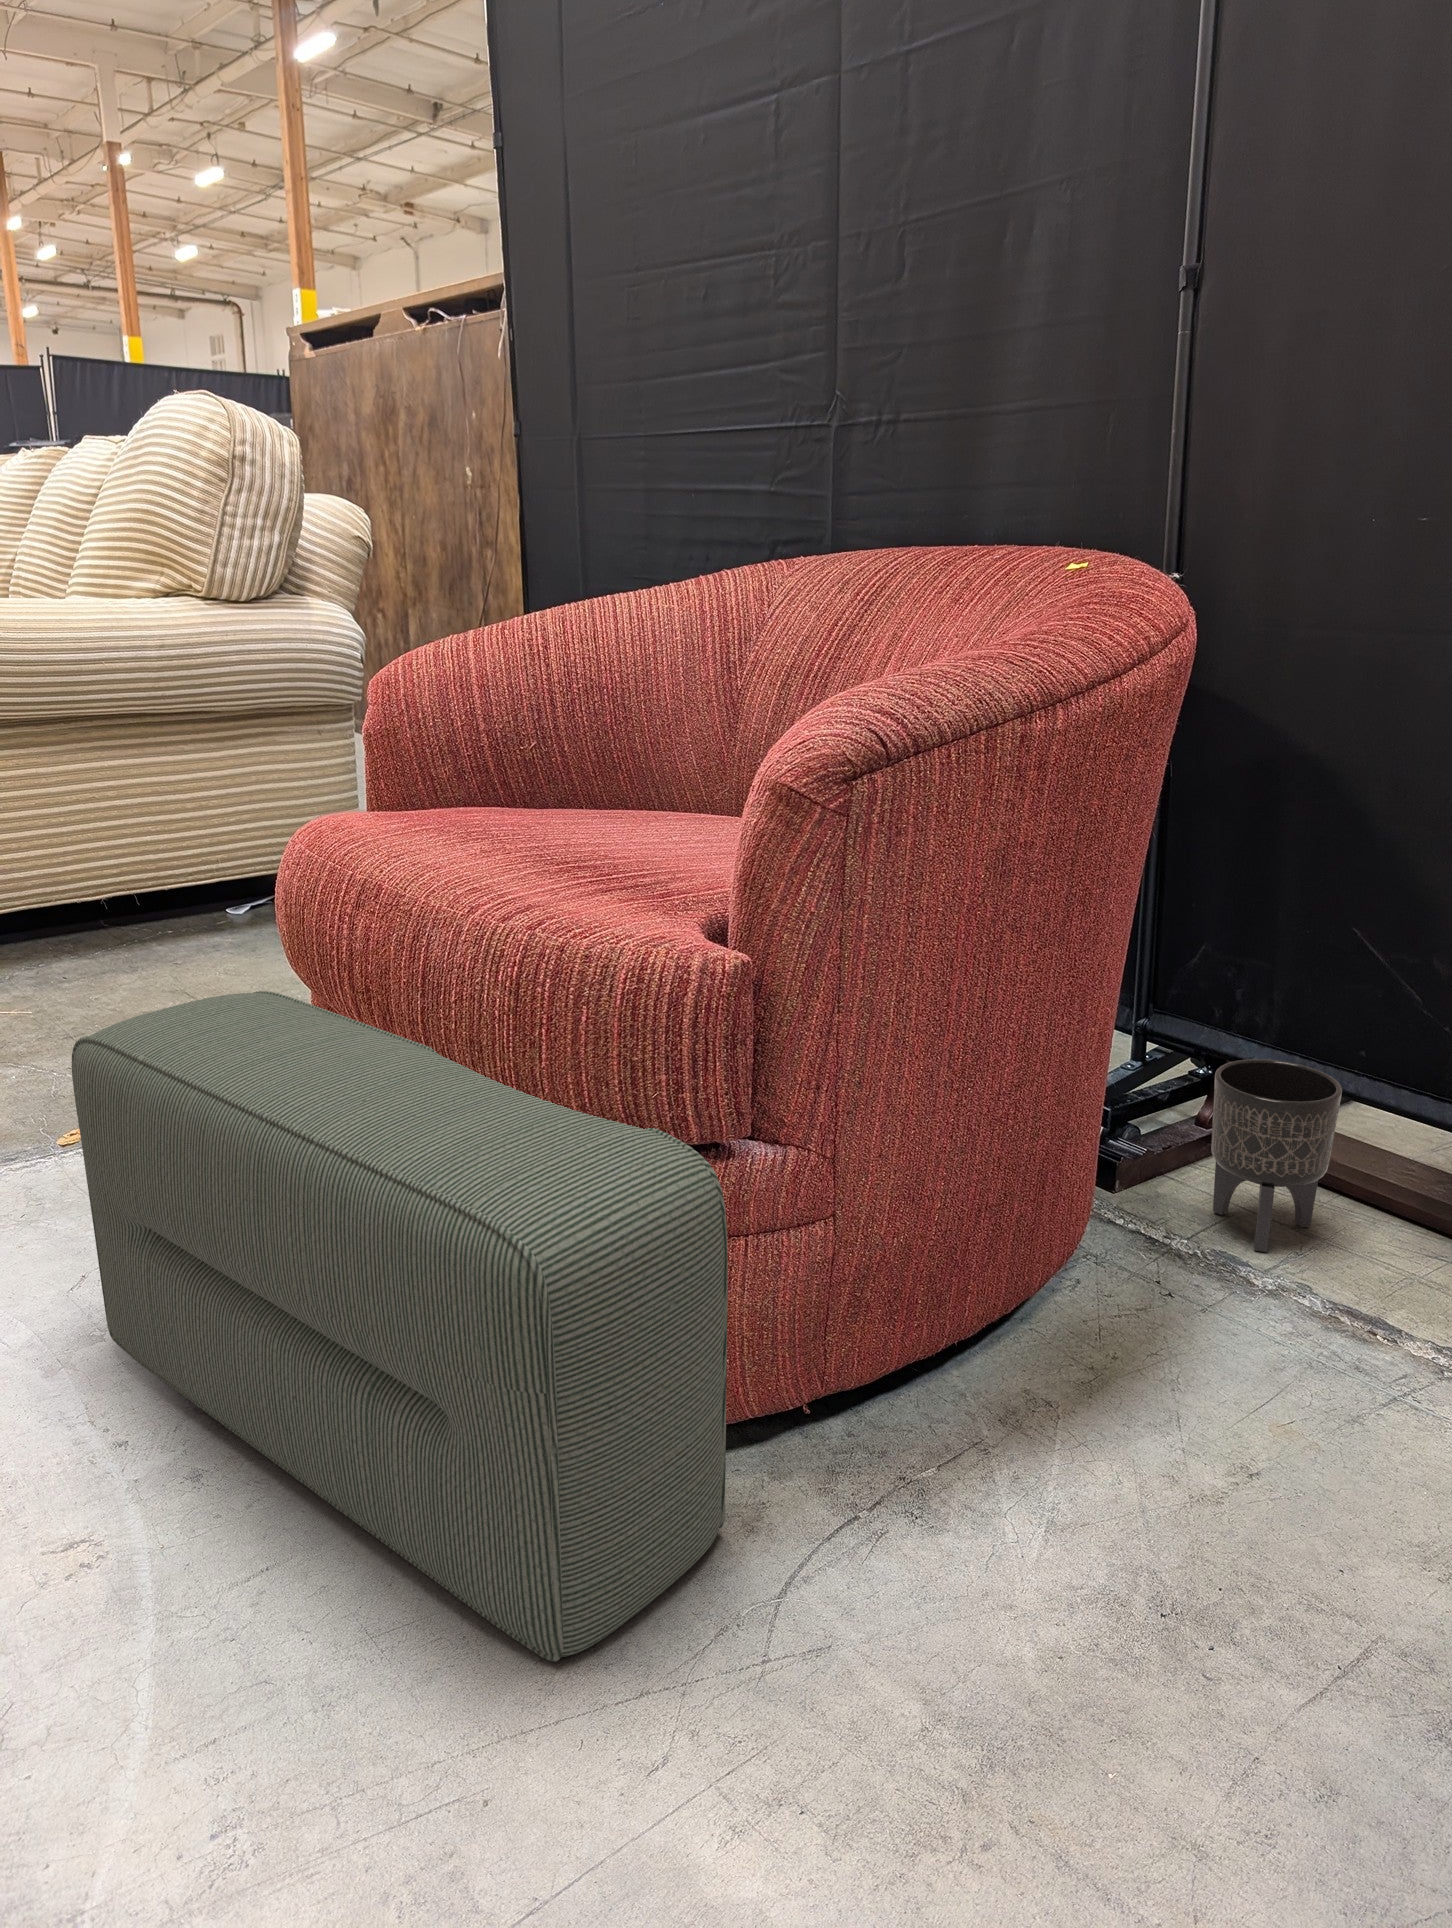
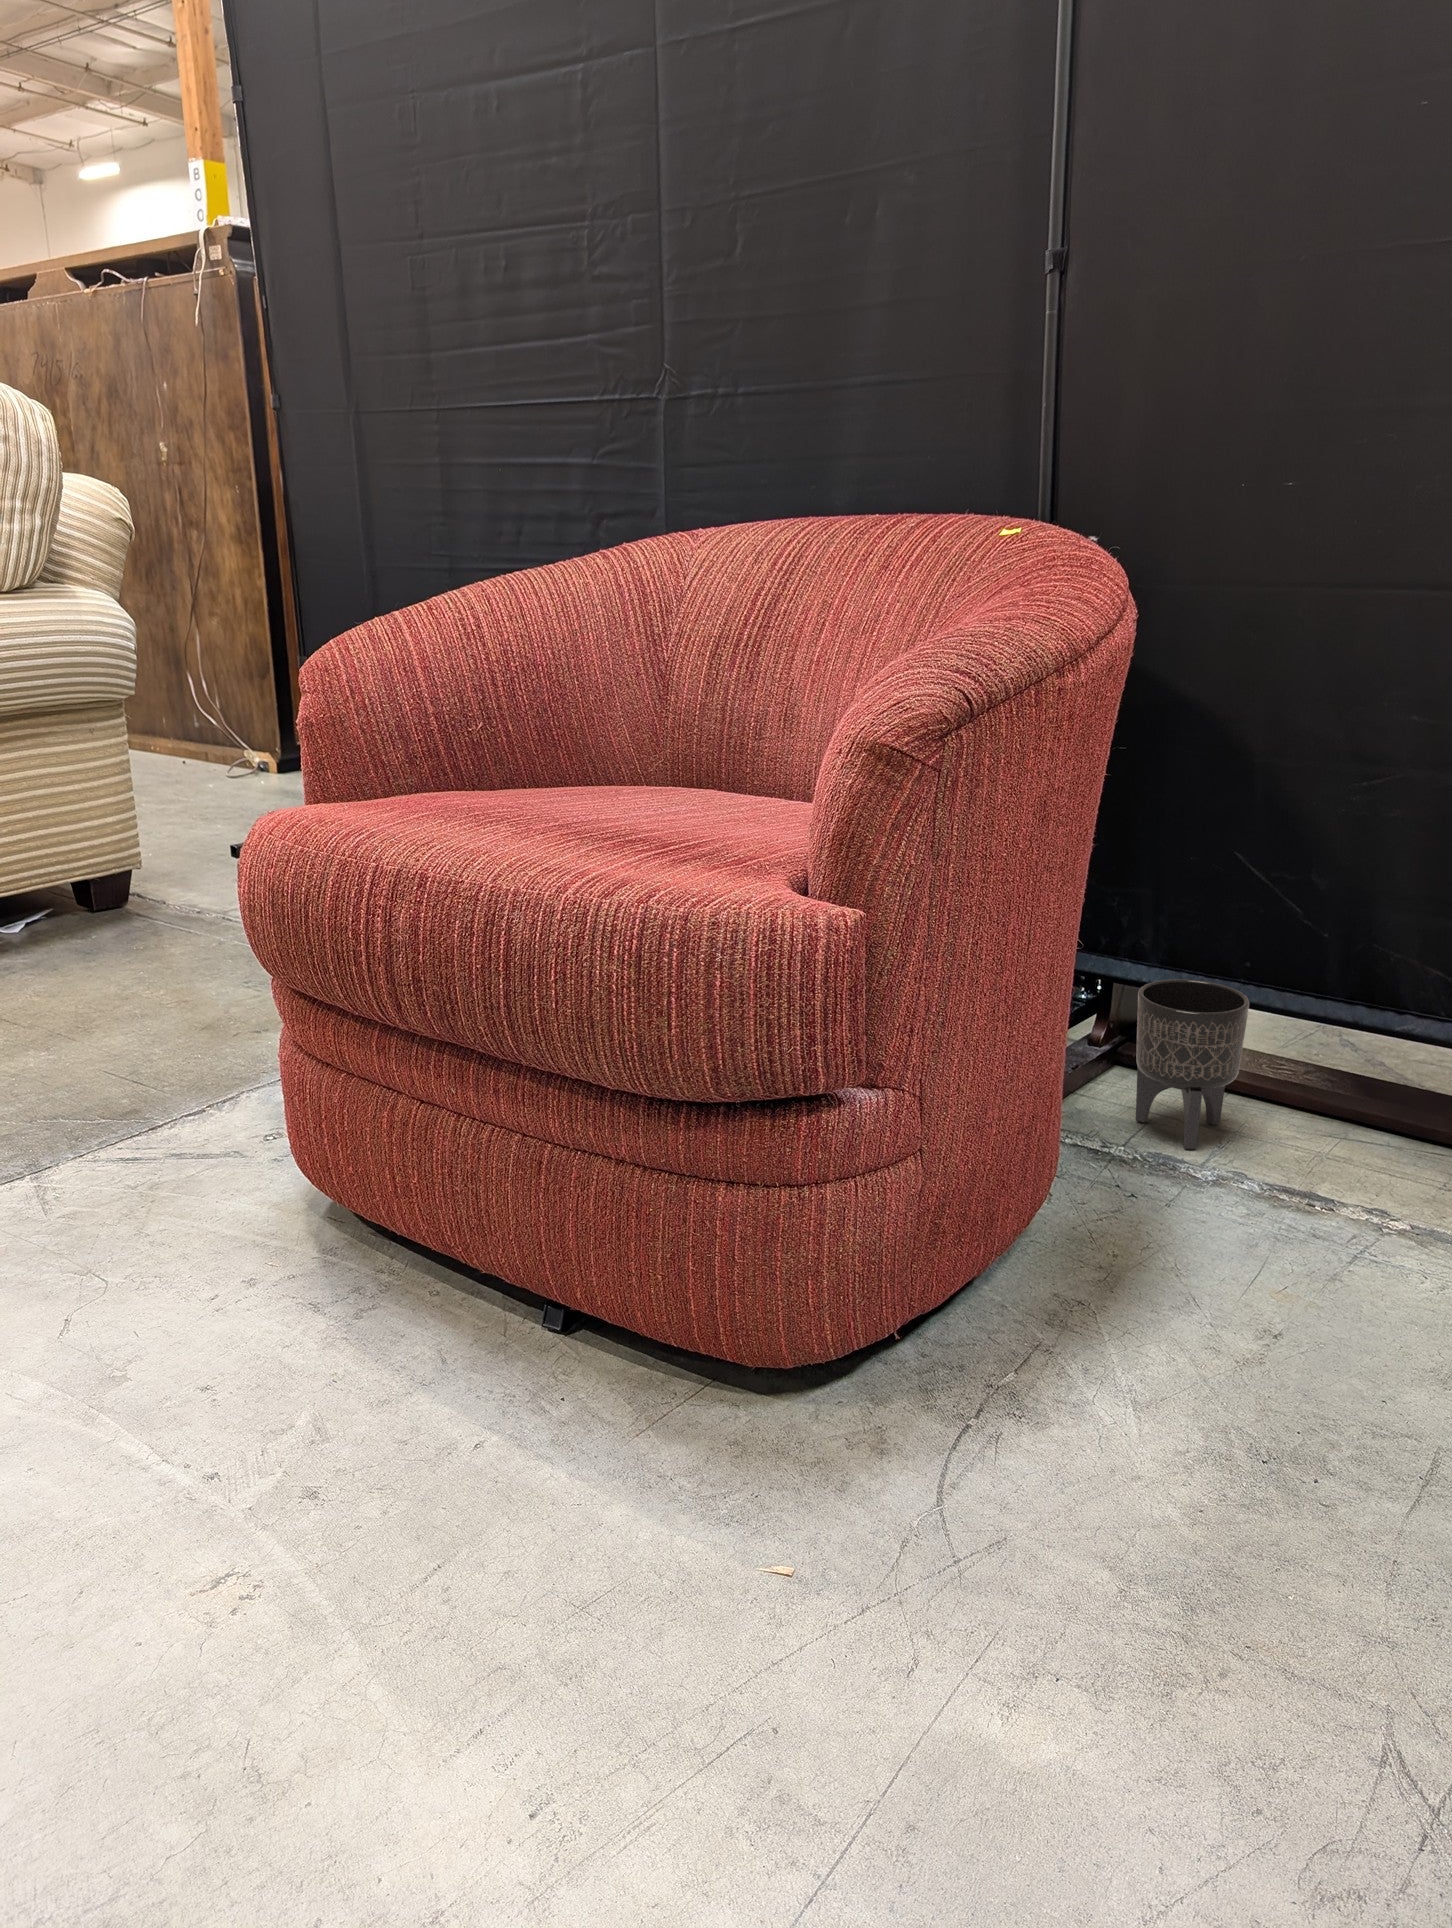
pouf: present [72,991,728,1662] -> none [88,996,871,1599]

